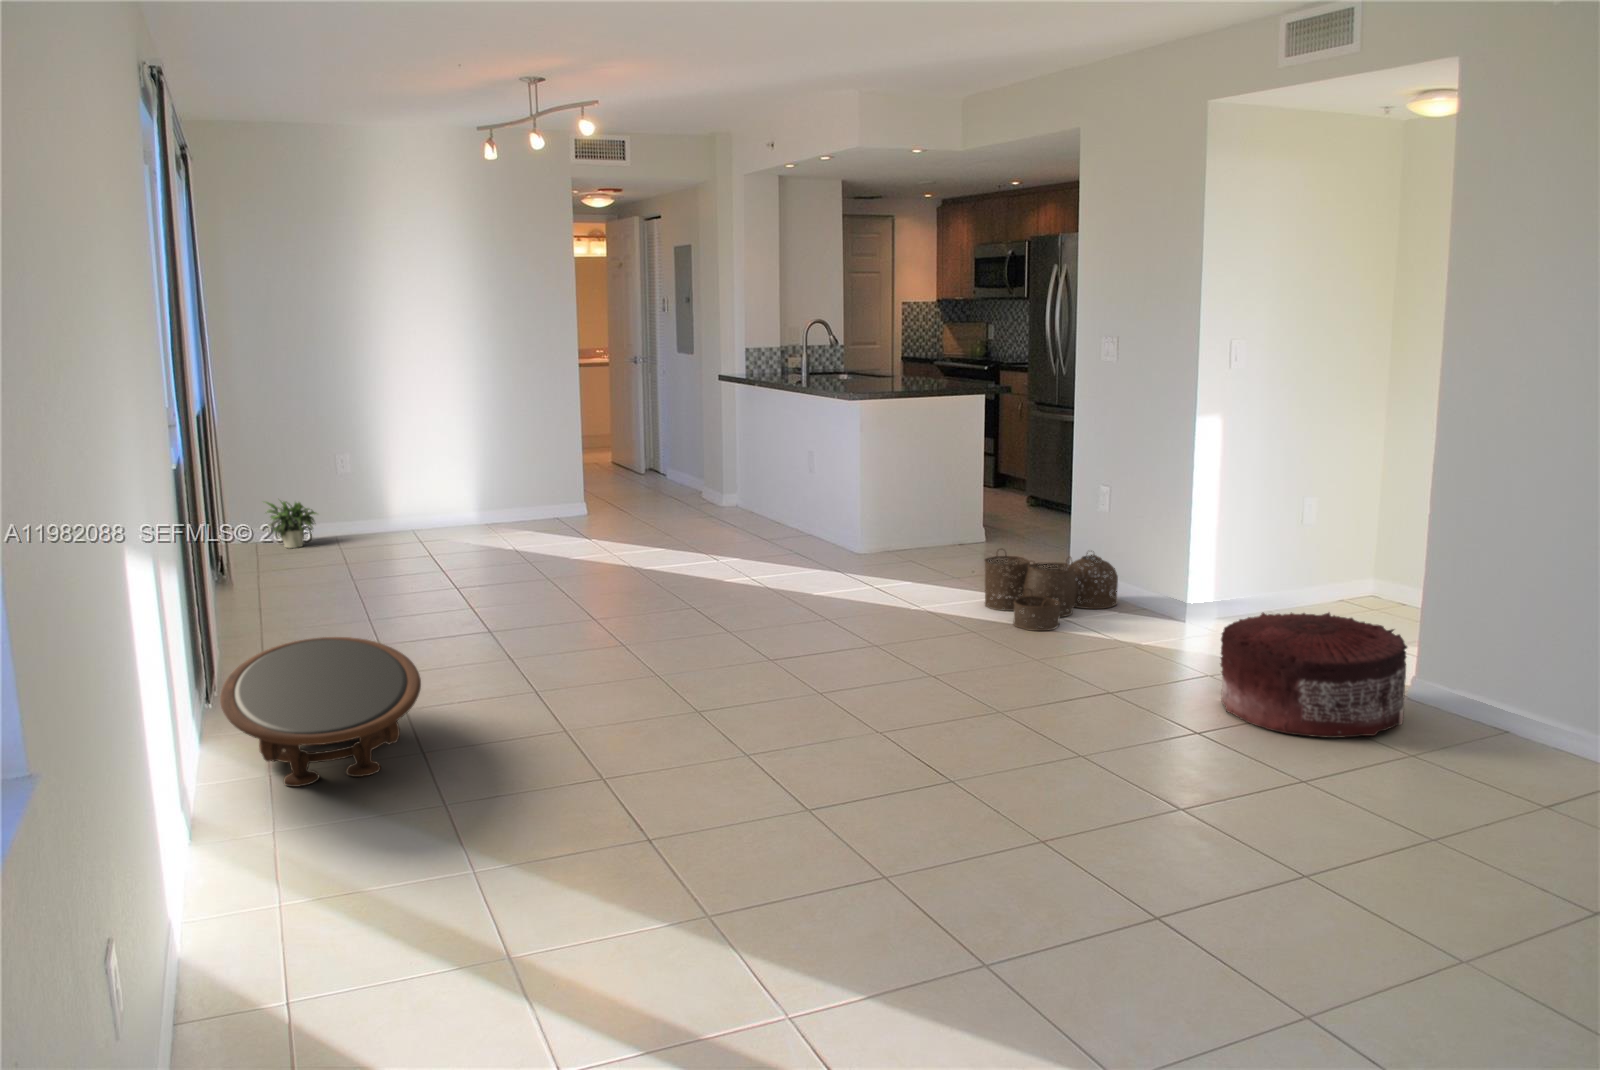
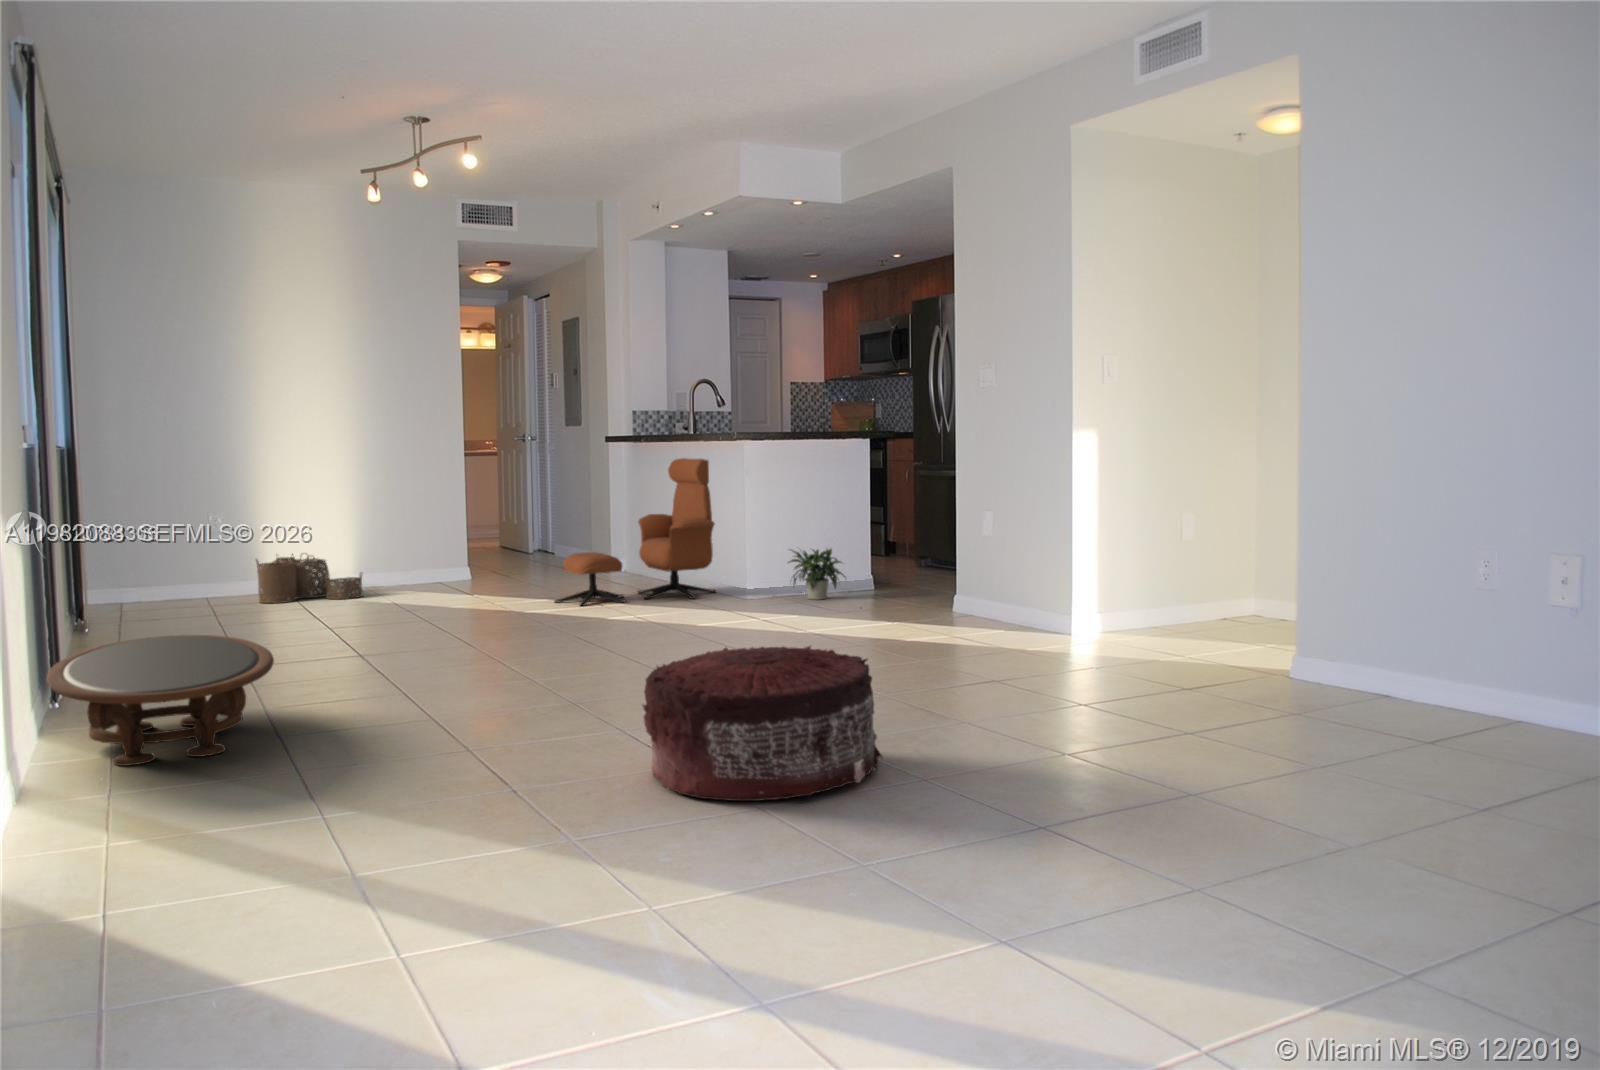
lounge chair: none [670,411,828,562] -> present [554,458,716,606]
potted plant: present [265,501,317,548] -> present [788,549,845,600]
woven basket: present [984,552,1118,631] -> present [256,554,363,603]
pouf: present [1221,613,1407,738] -> present [643,646,882,801]

